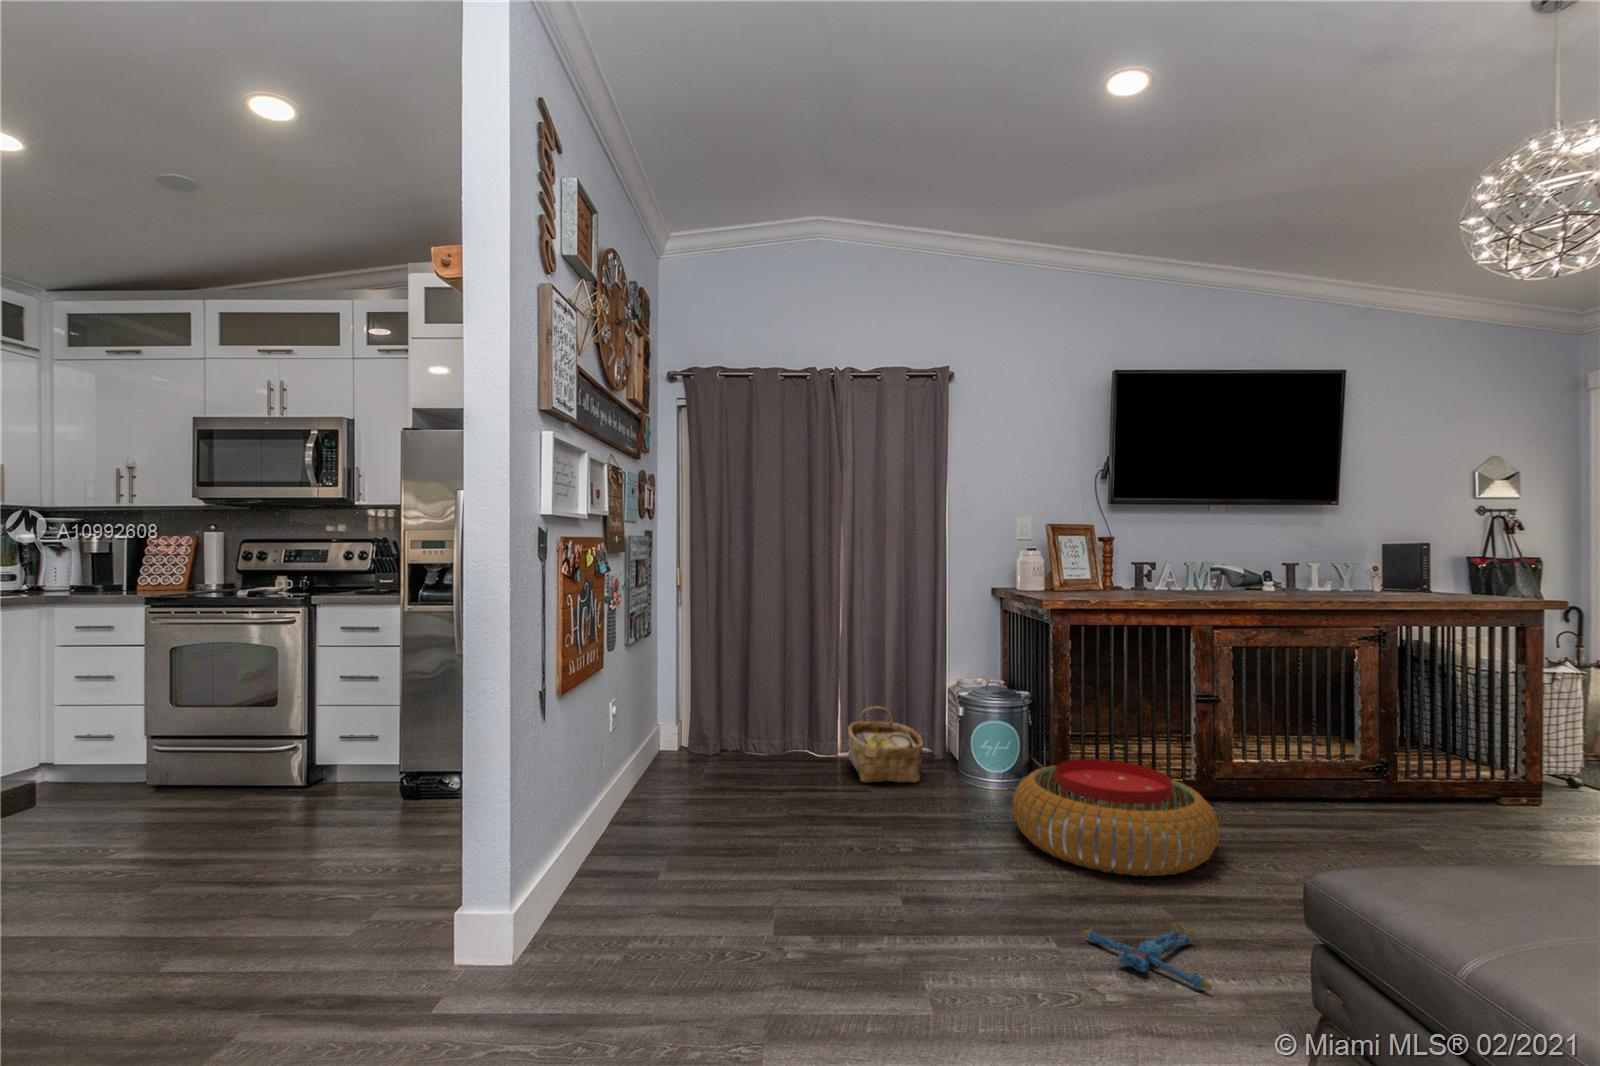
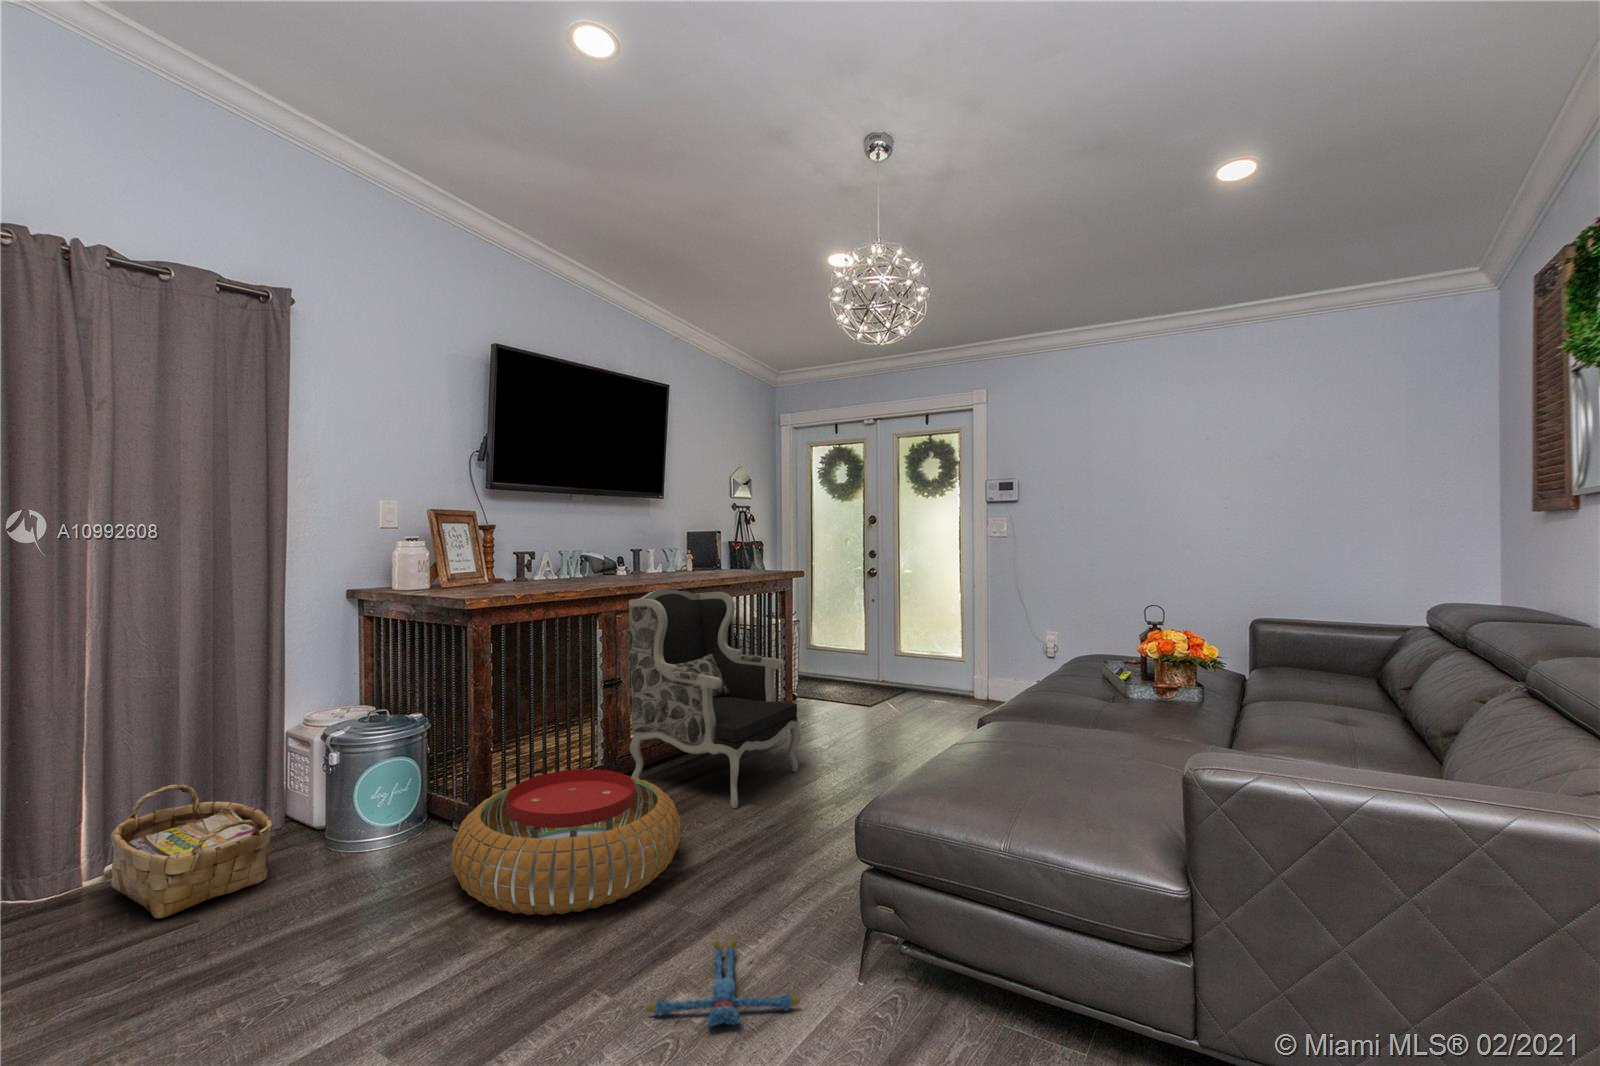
armchair: none [1225,605,1465,861] -> present [629,587,801,808]

